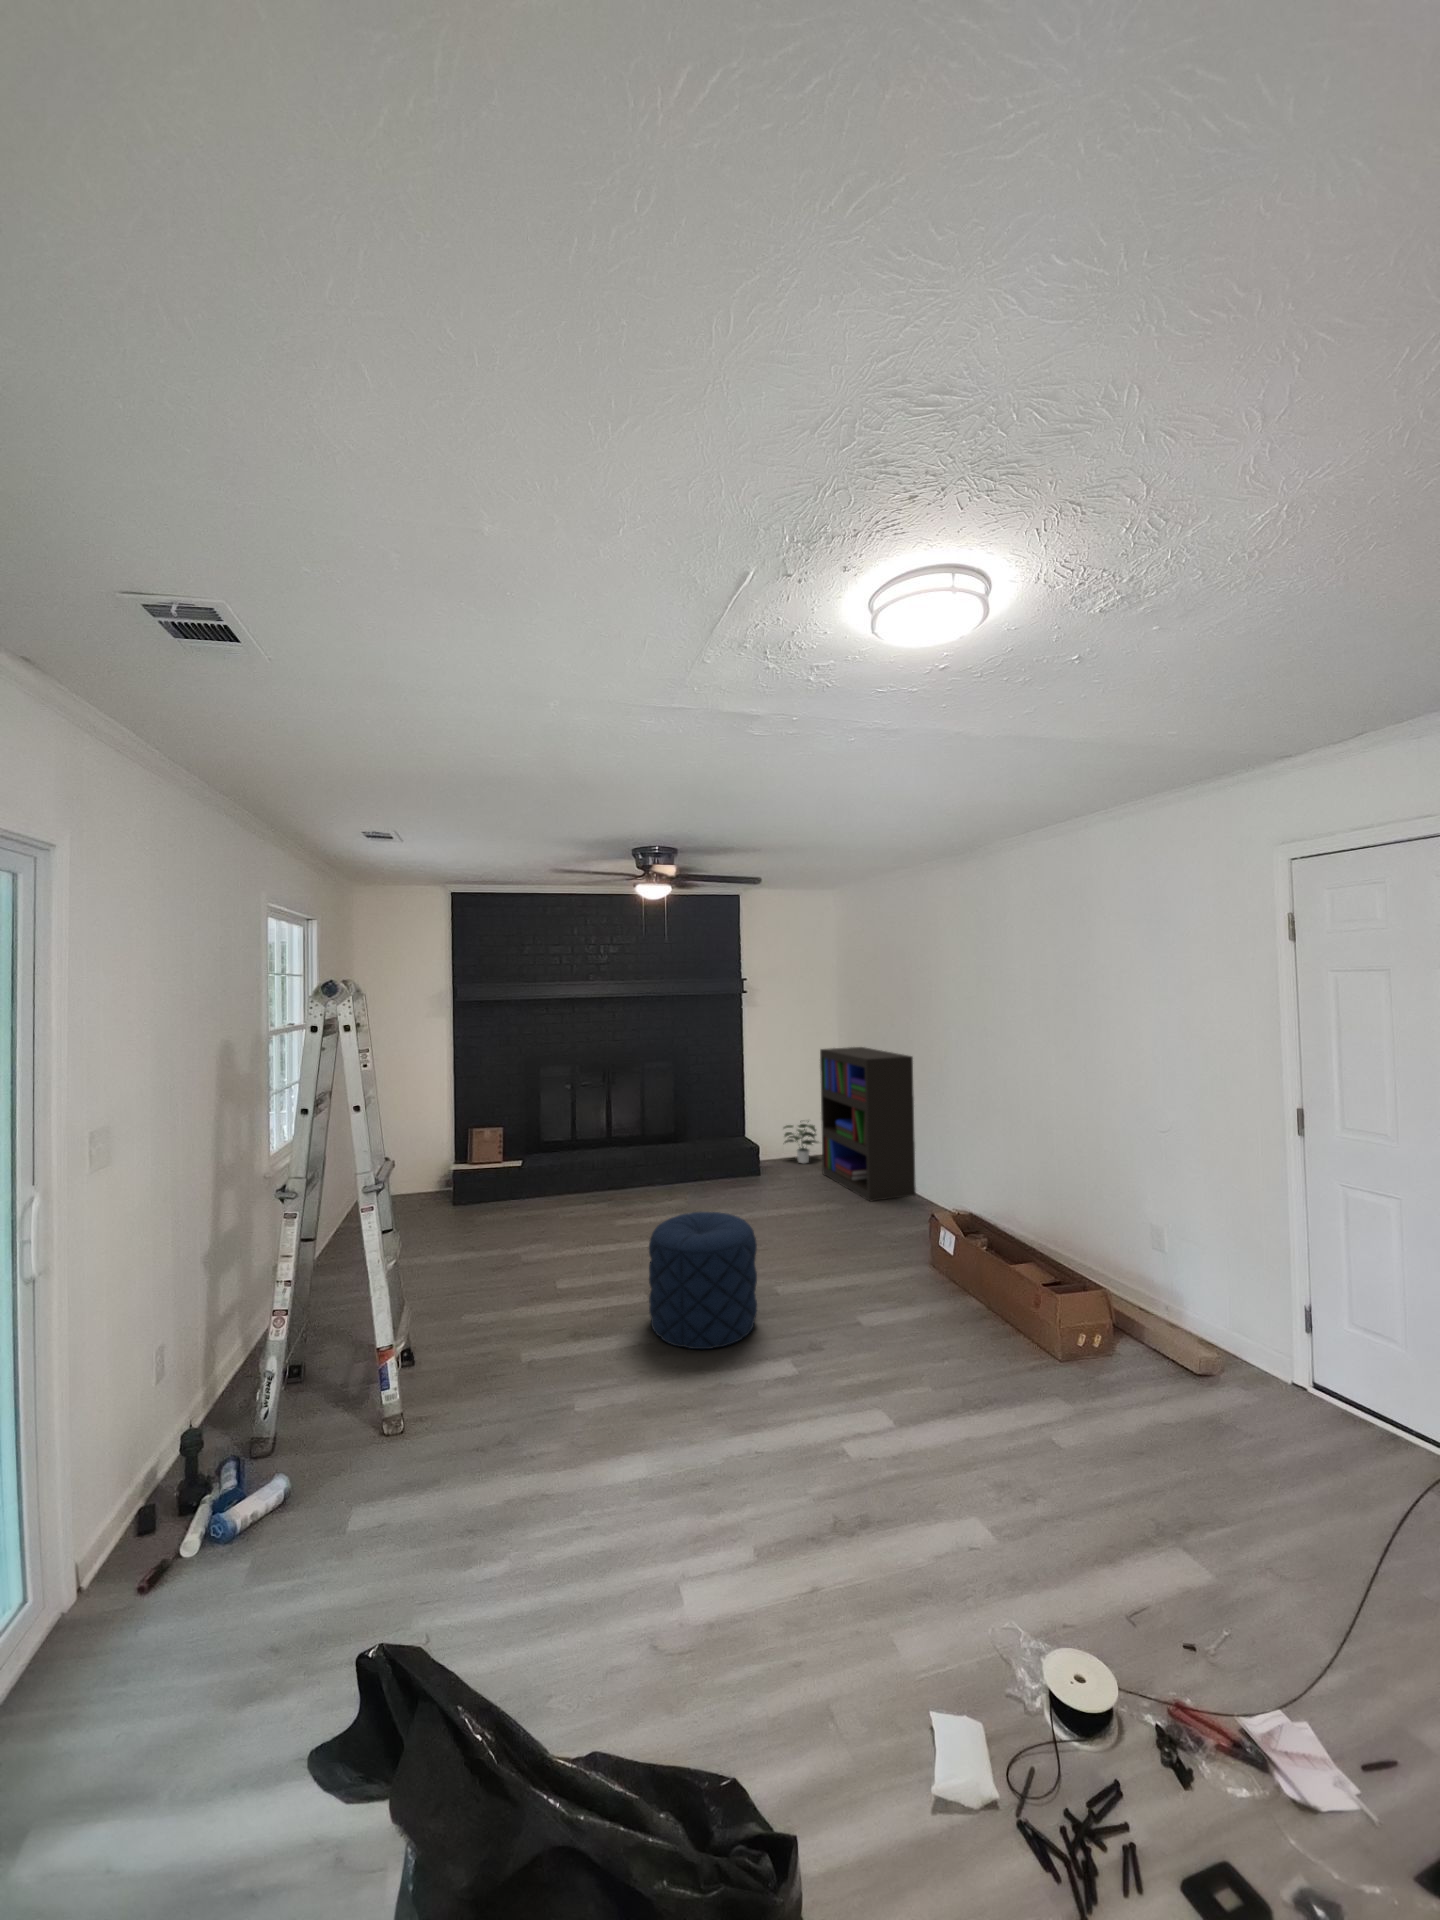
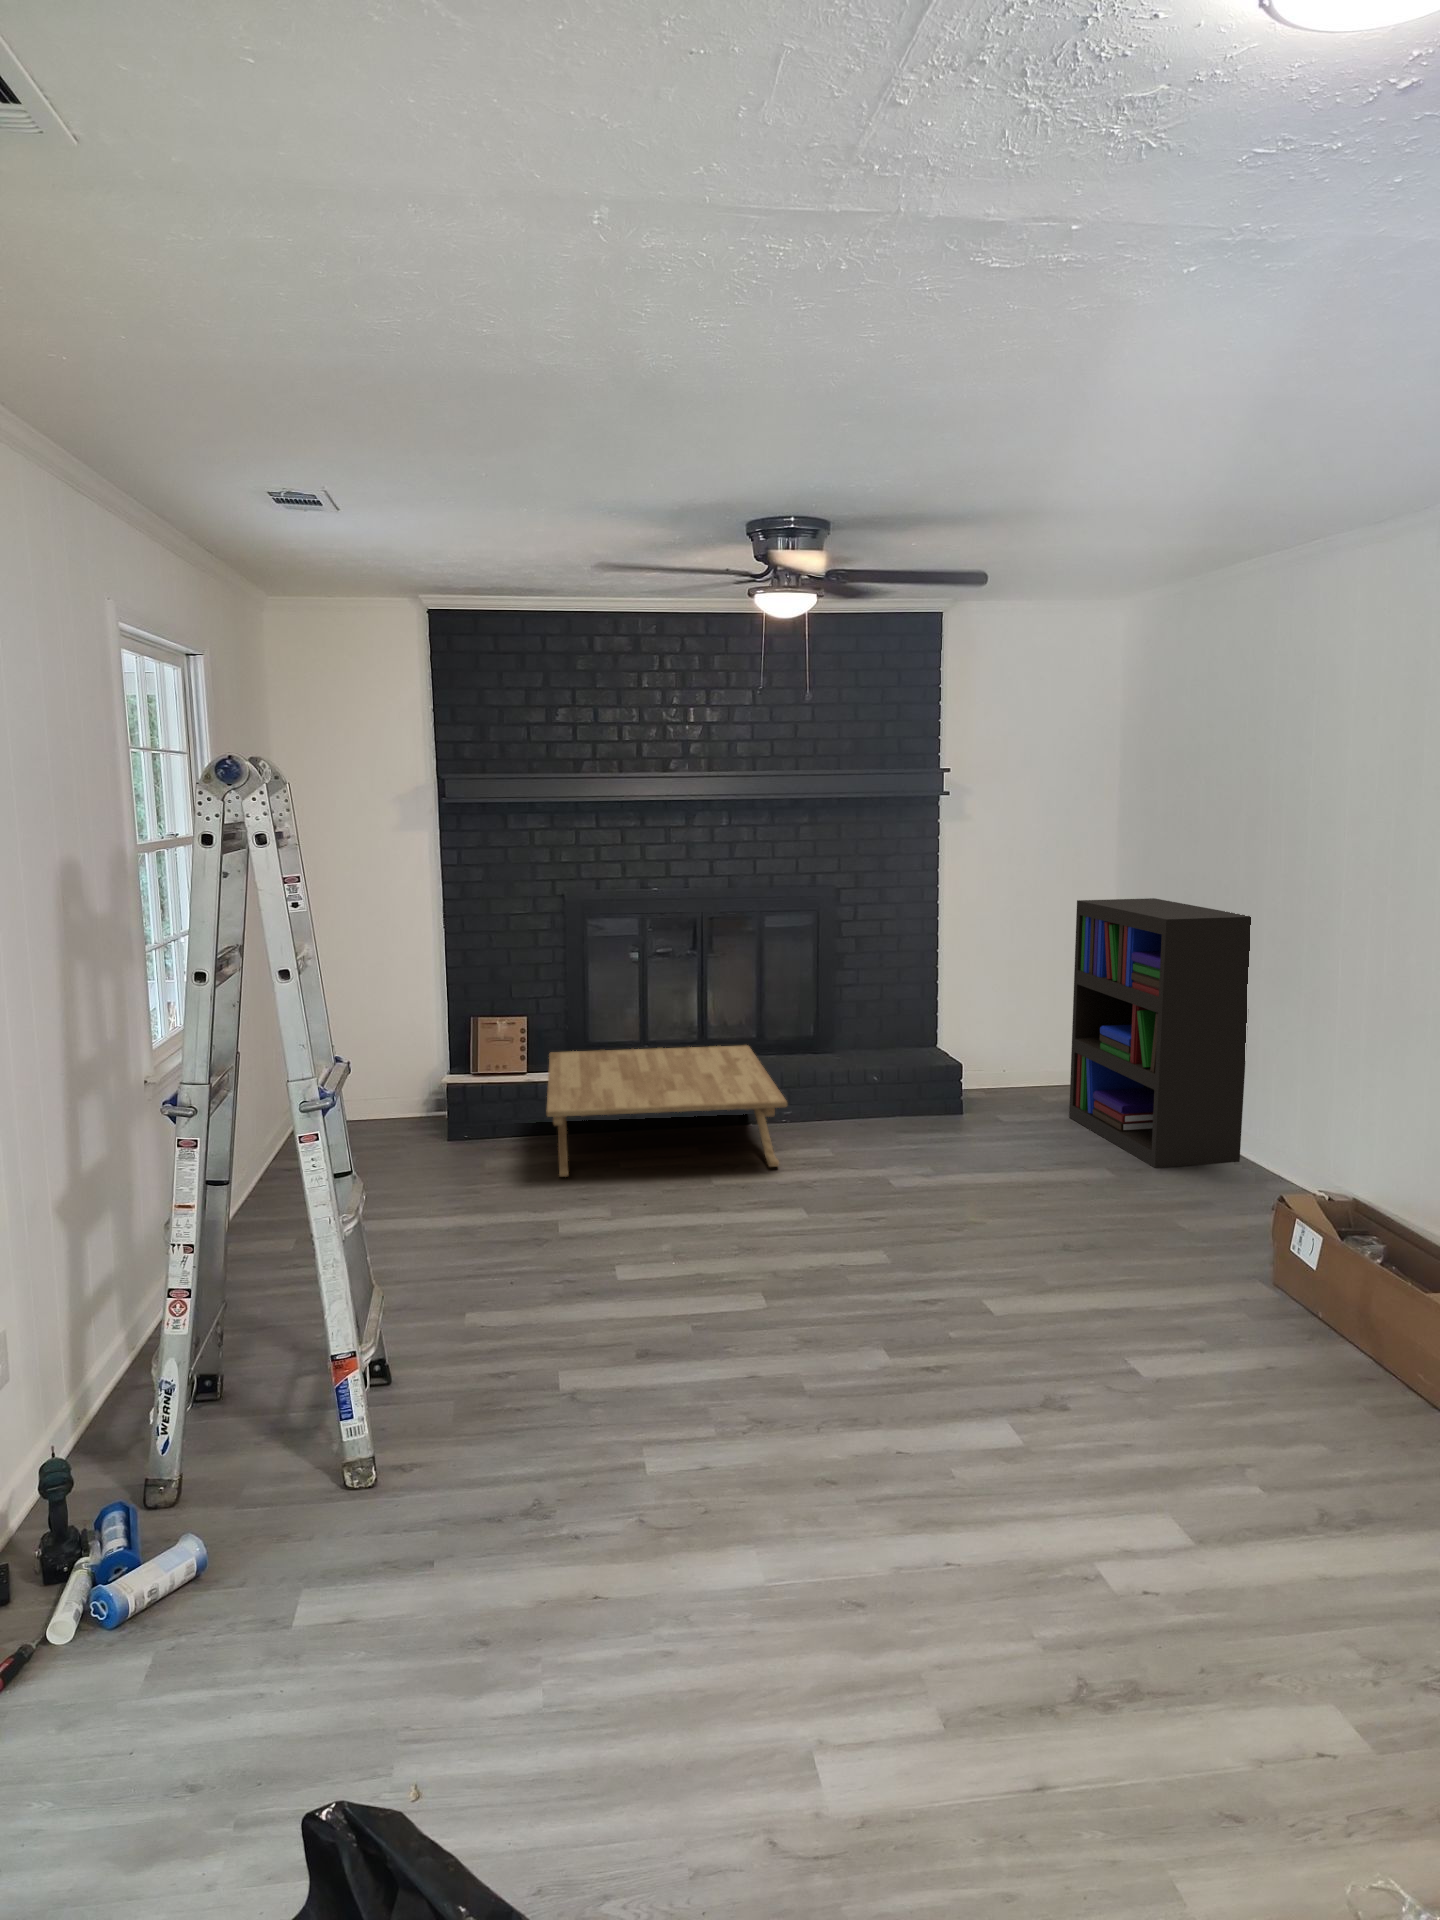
potted plant: present [784,1121,818,1163] -> none [999,1024,1070,1098]
coffee table: none [515,1139,660,1226] -> present [546,1045,787,1177]
pouf: present [649,1212,757,1349] -> none [771,1171,959,1396]

